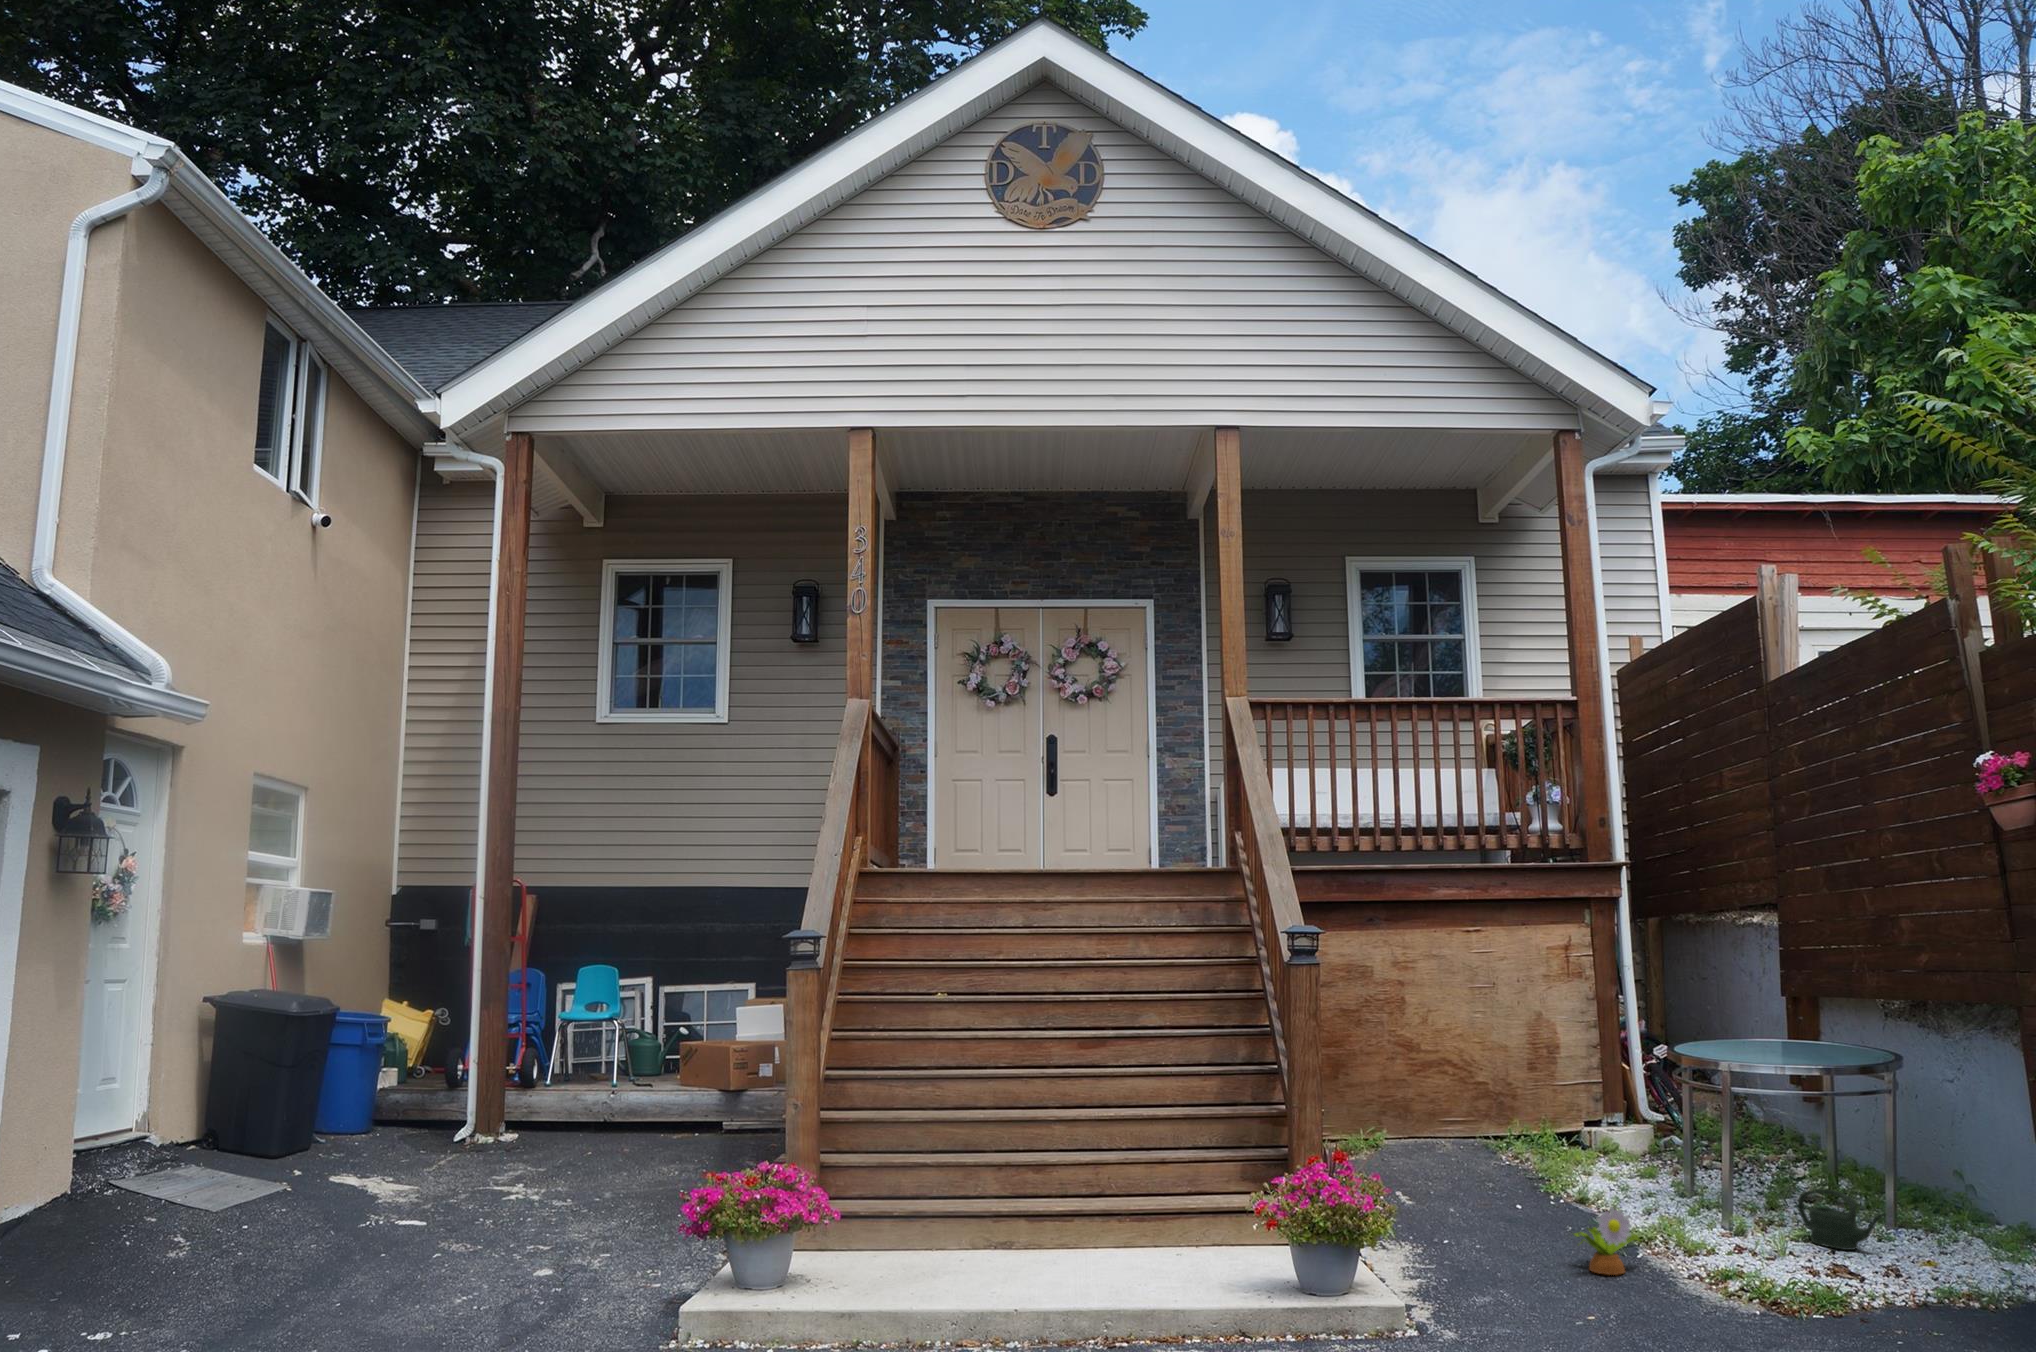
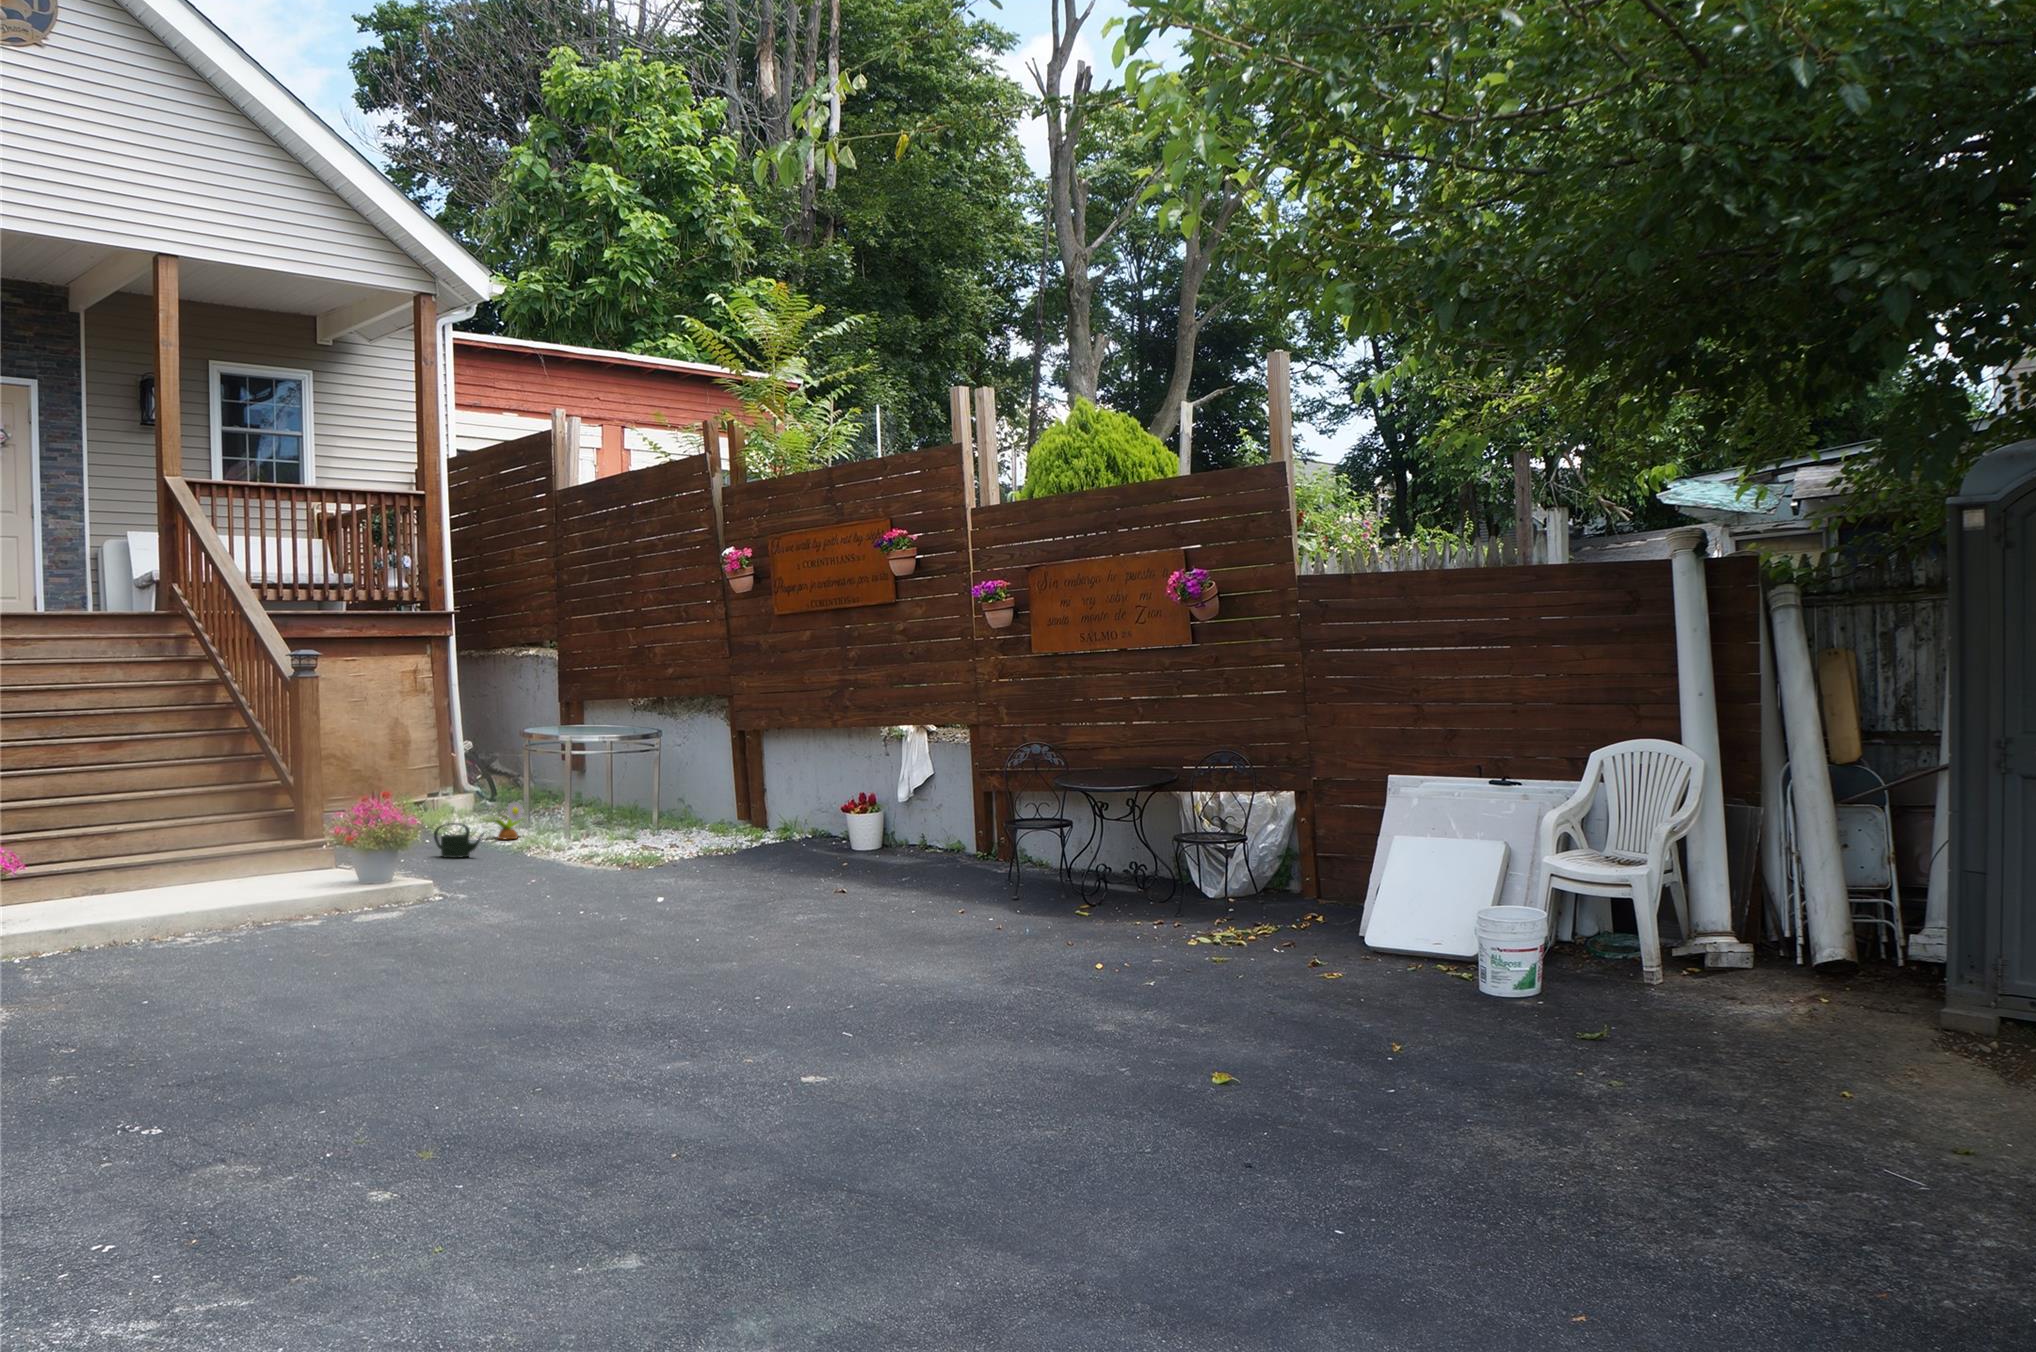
watering can: present [1798,1189,1885,1250] -> present [434,823,485,858]

